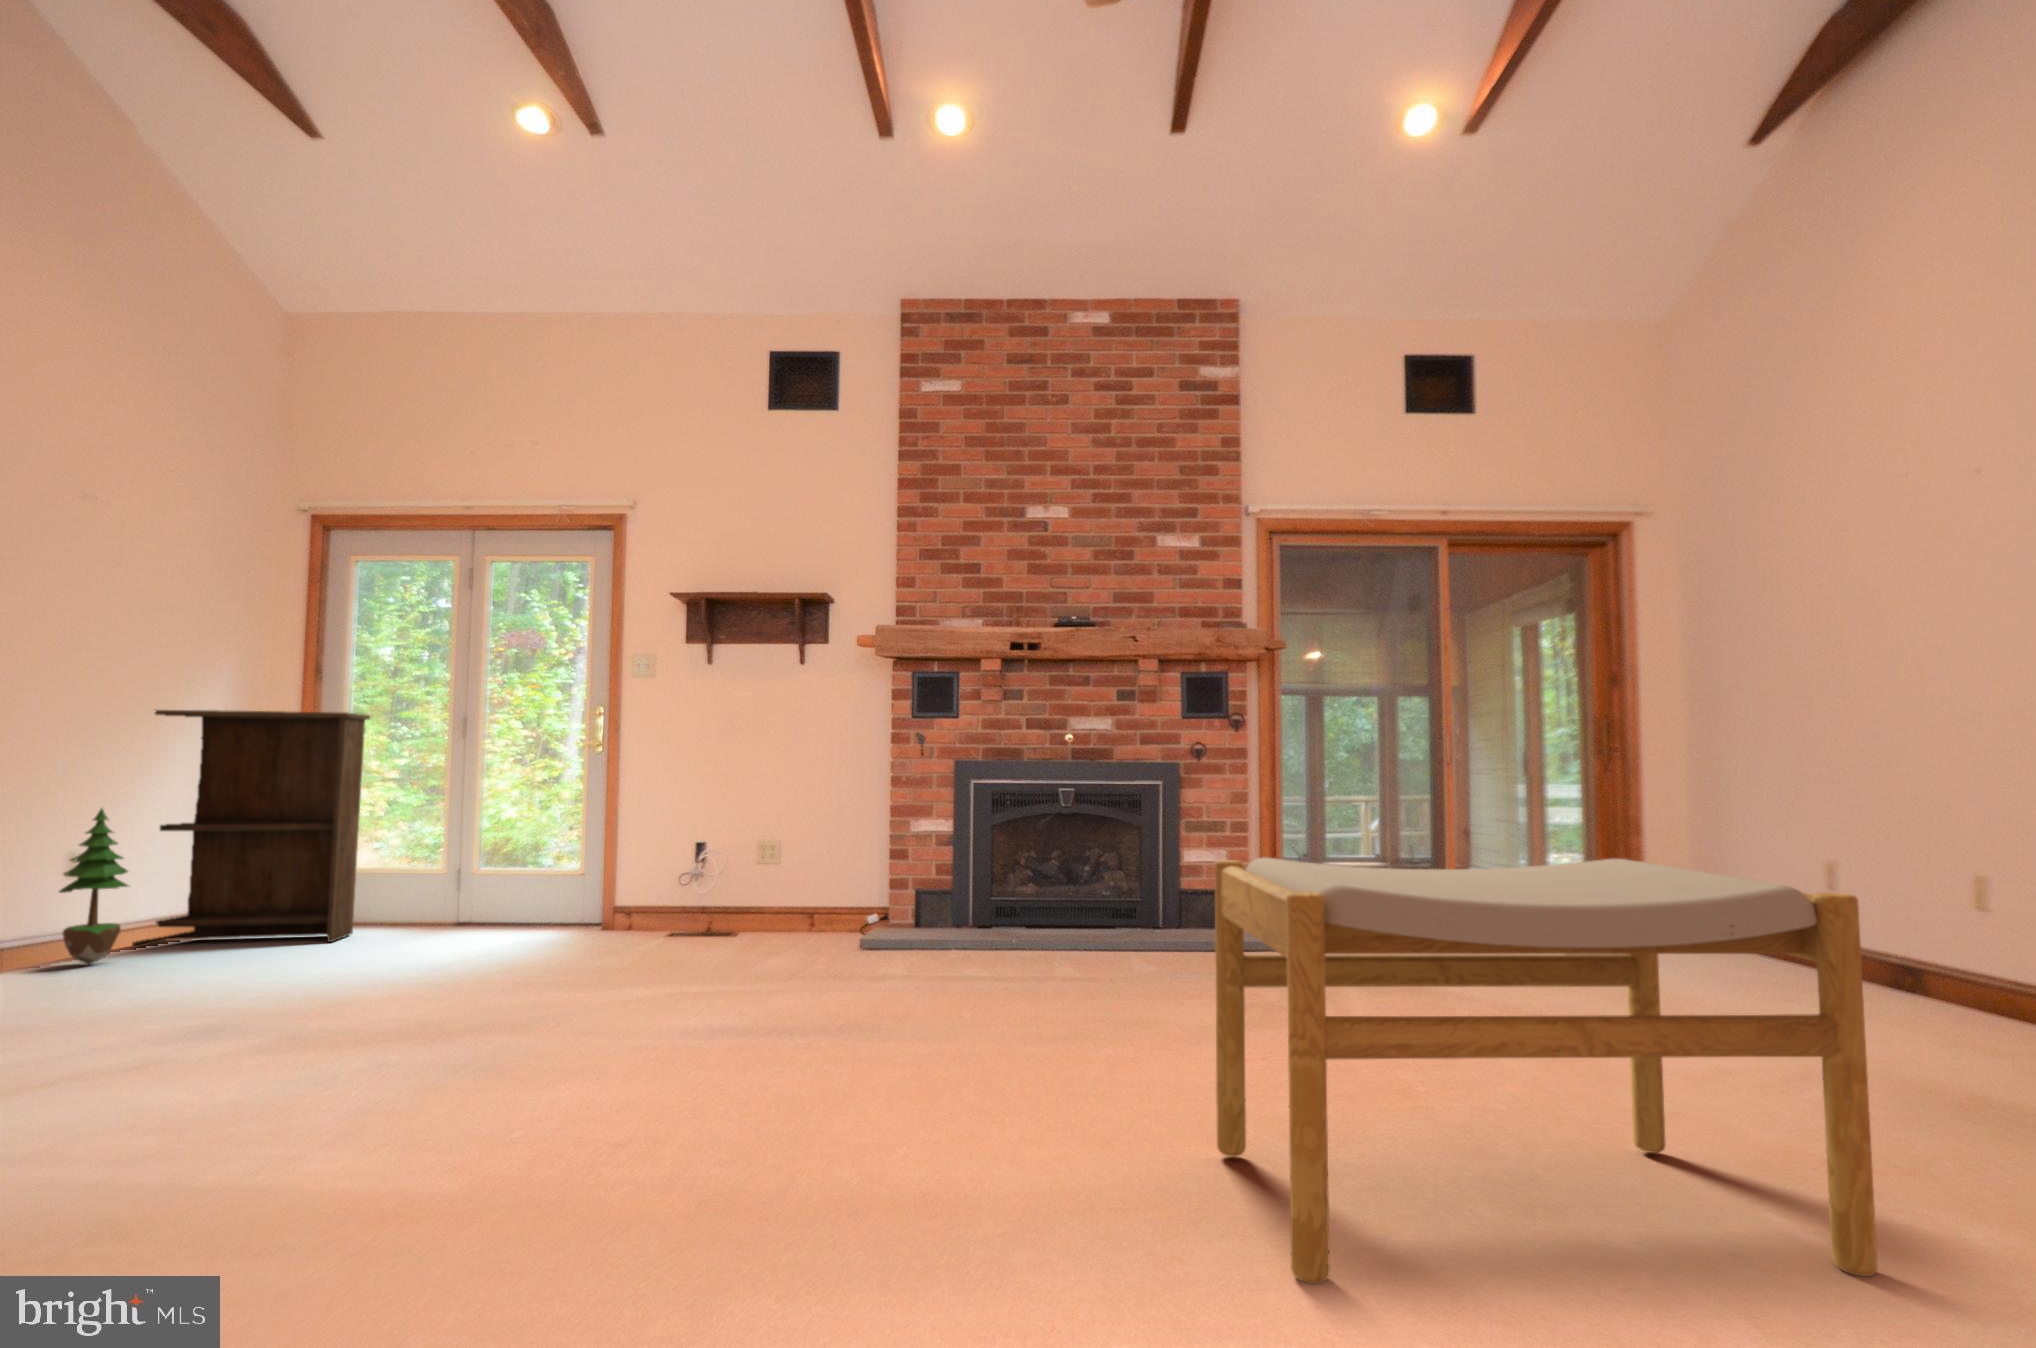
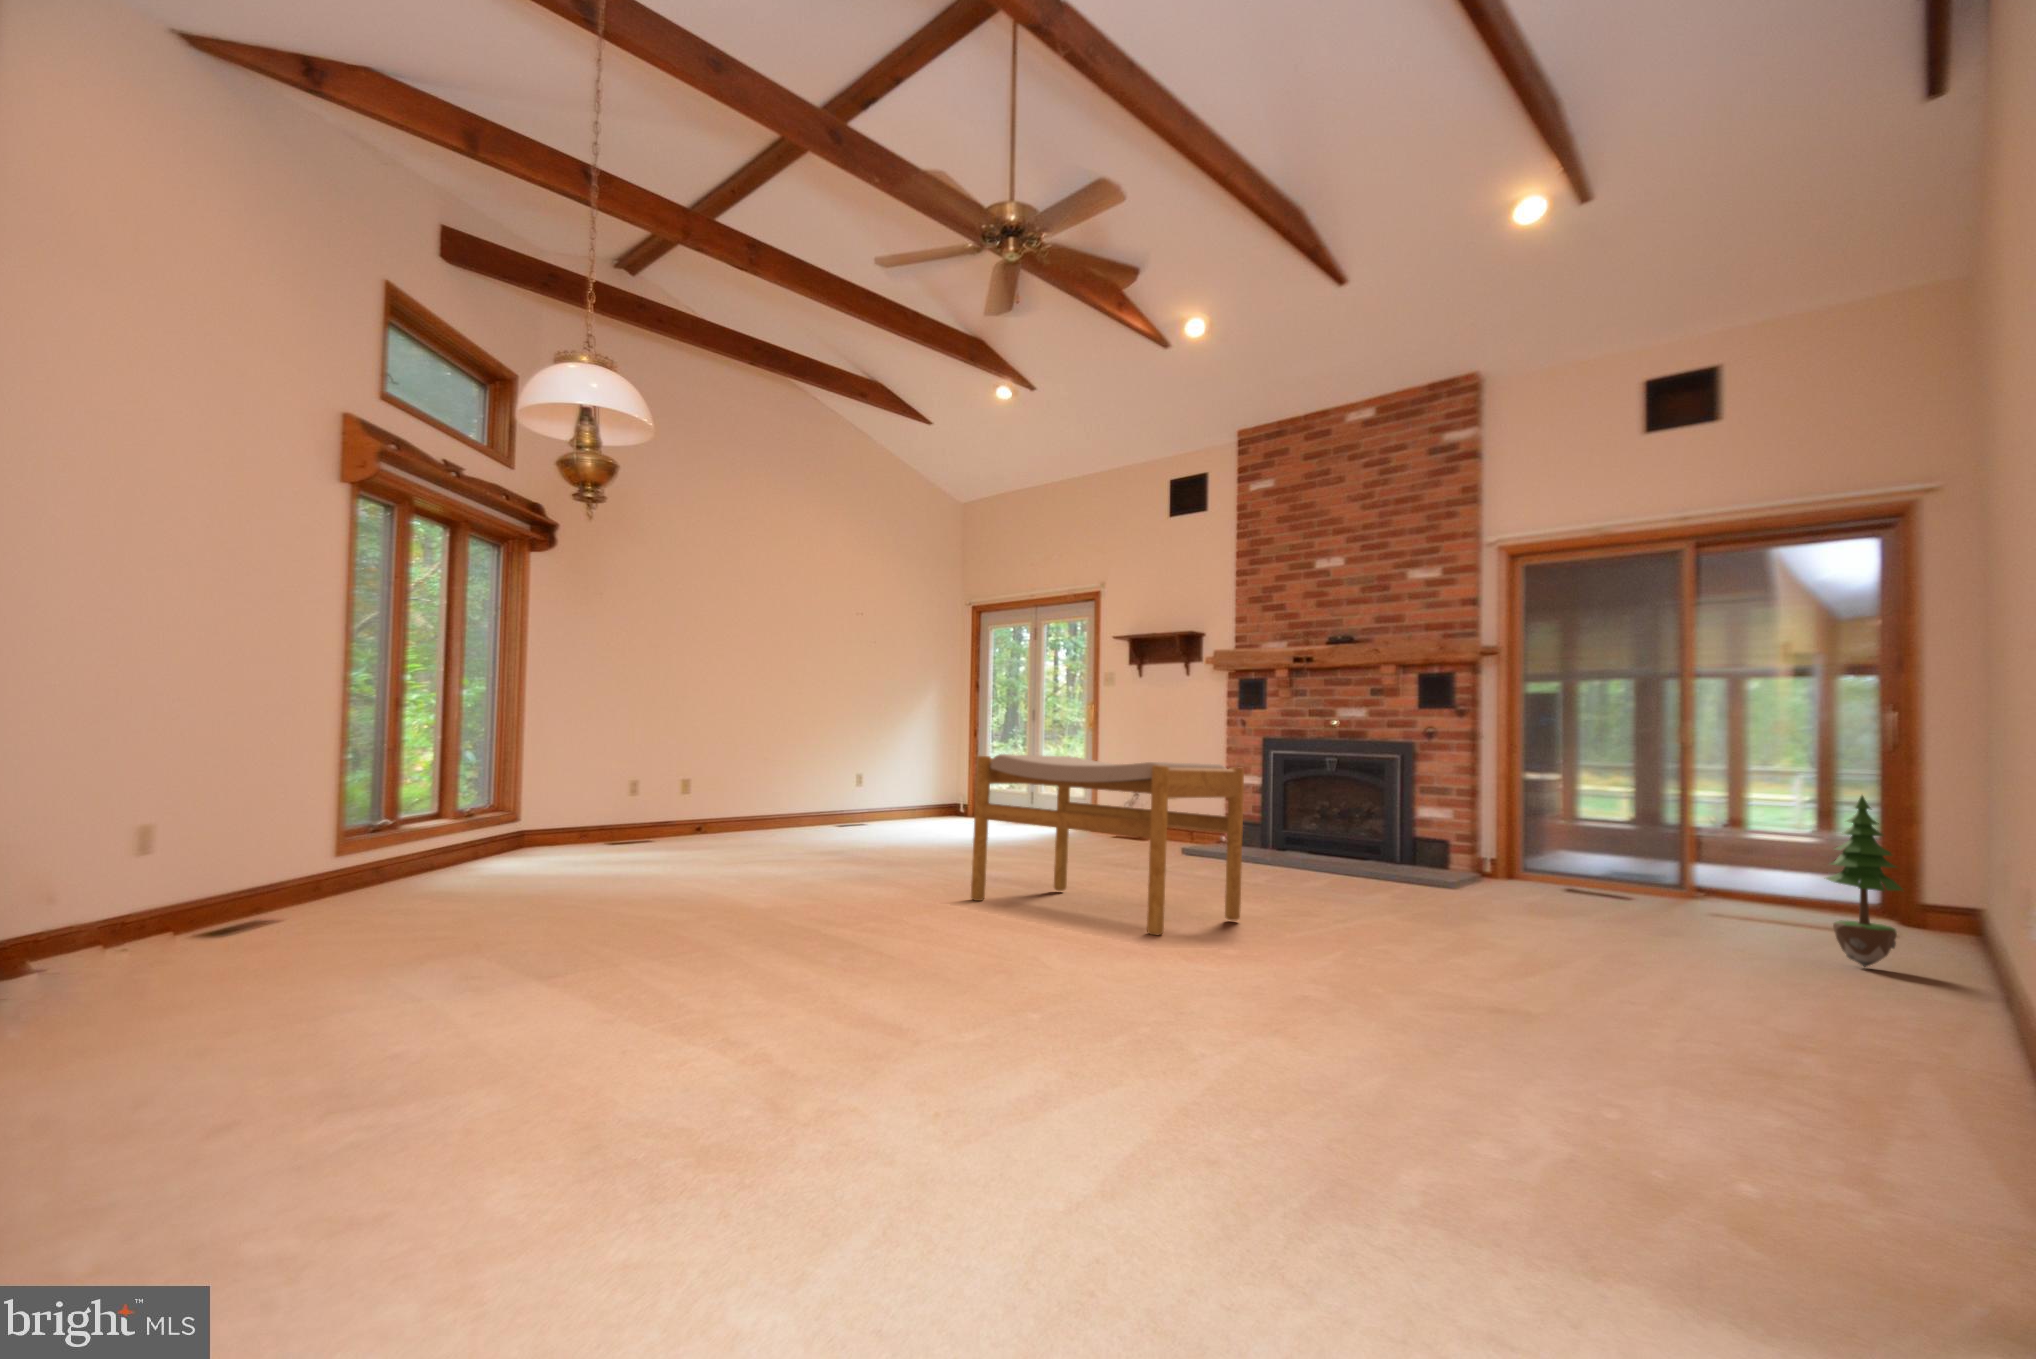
bookshelf: present [132,710,370,948] -> none [898,704,990,822]
potted tree: present [59,808,128,965] -> present [1826,795,1902,967]

